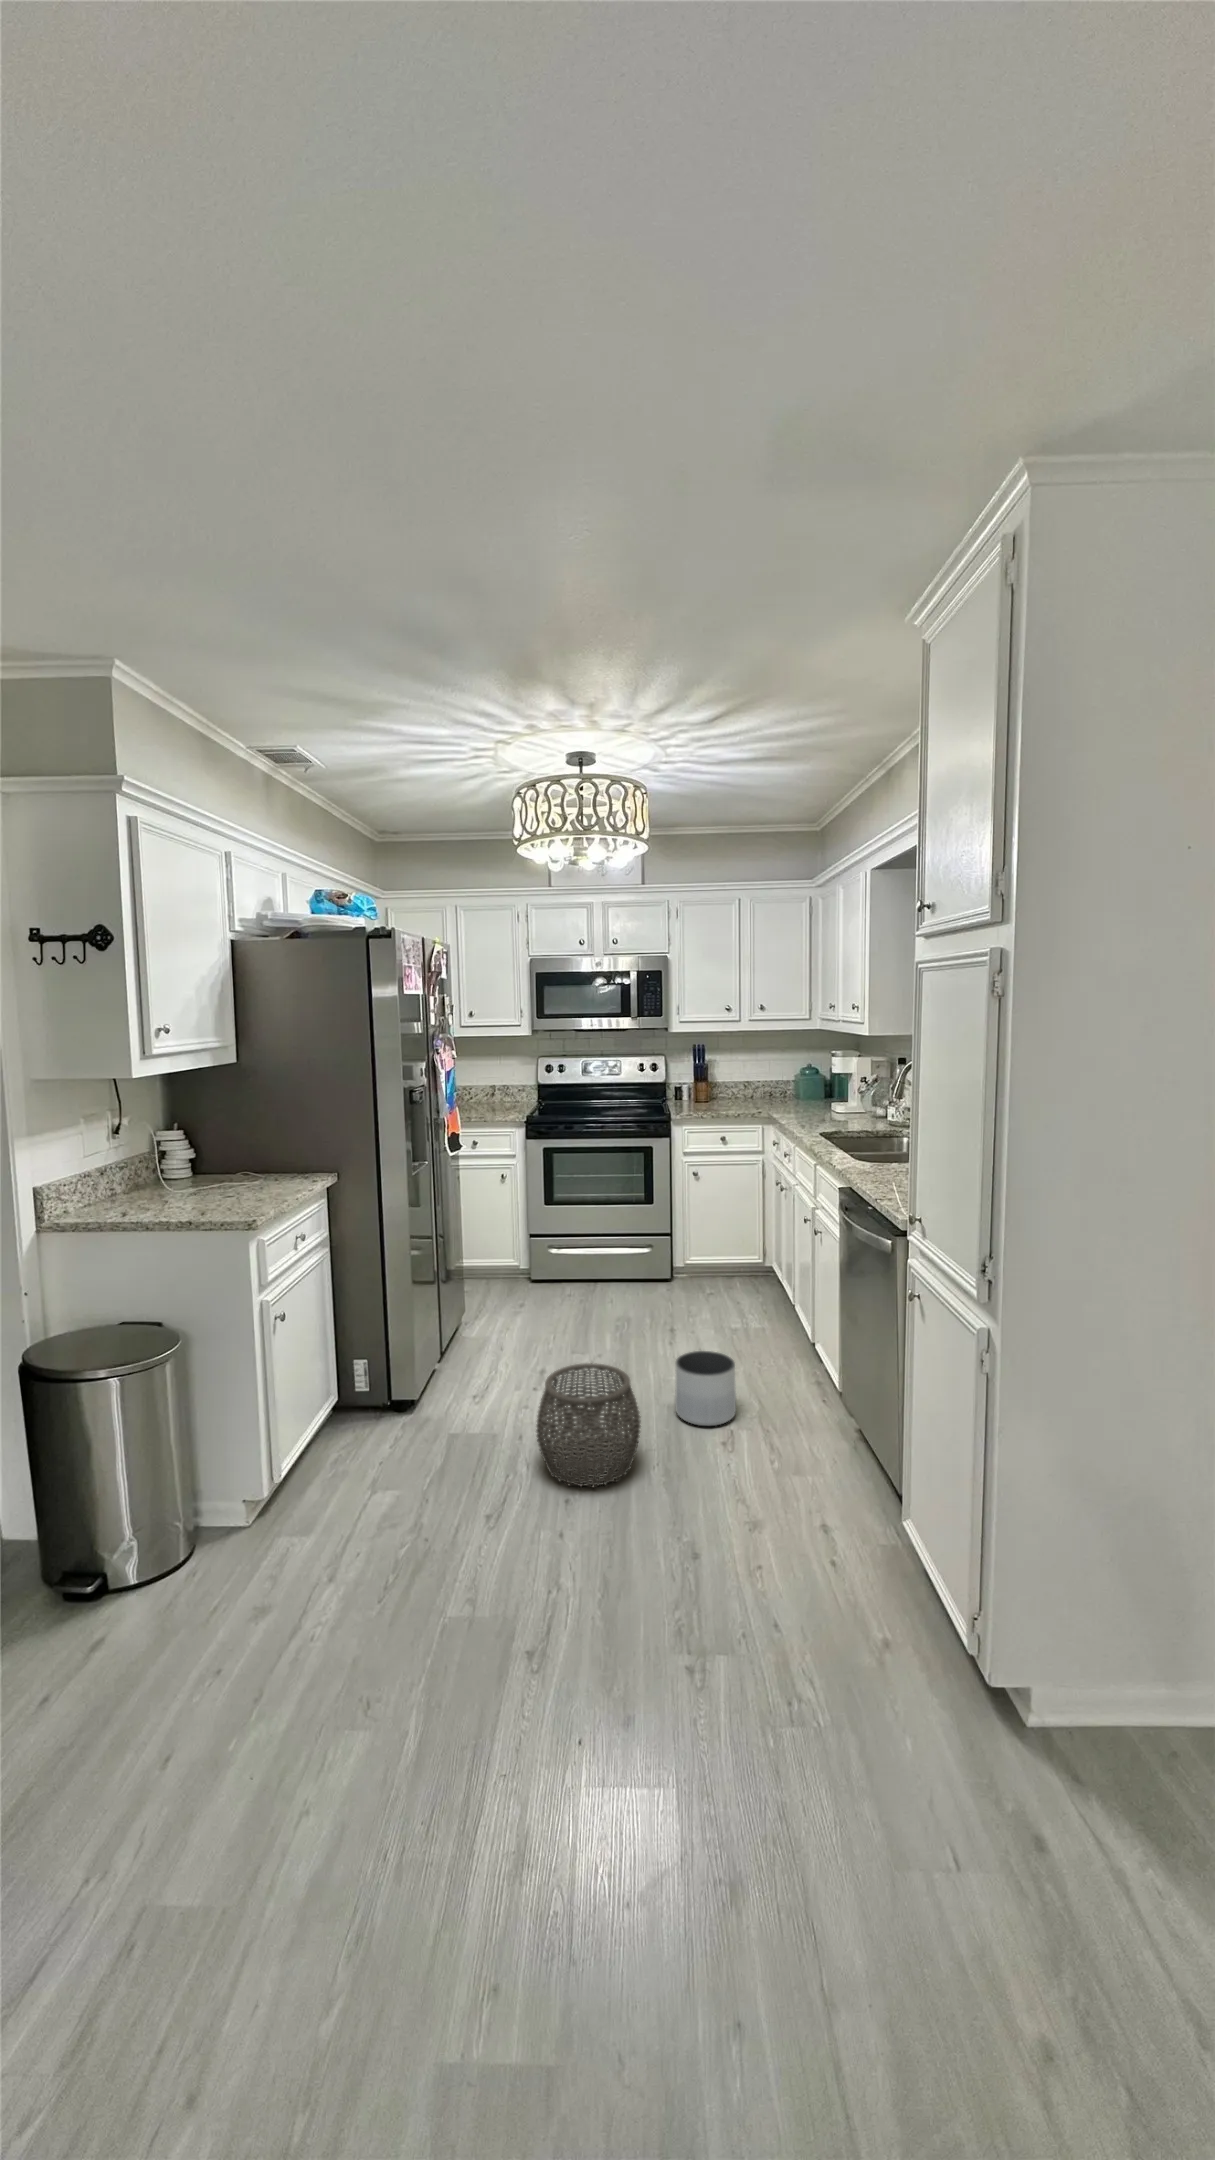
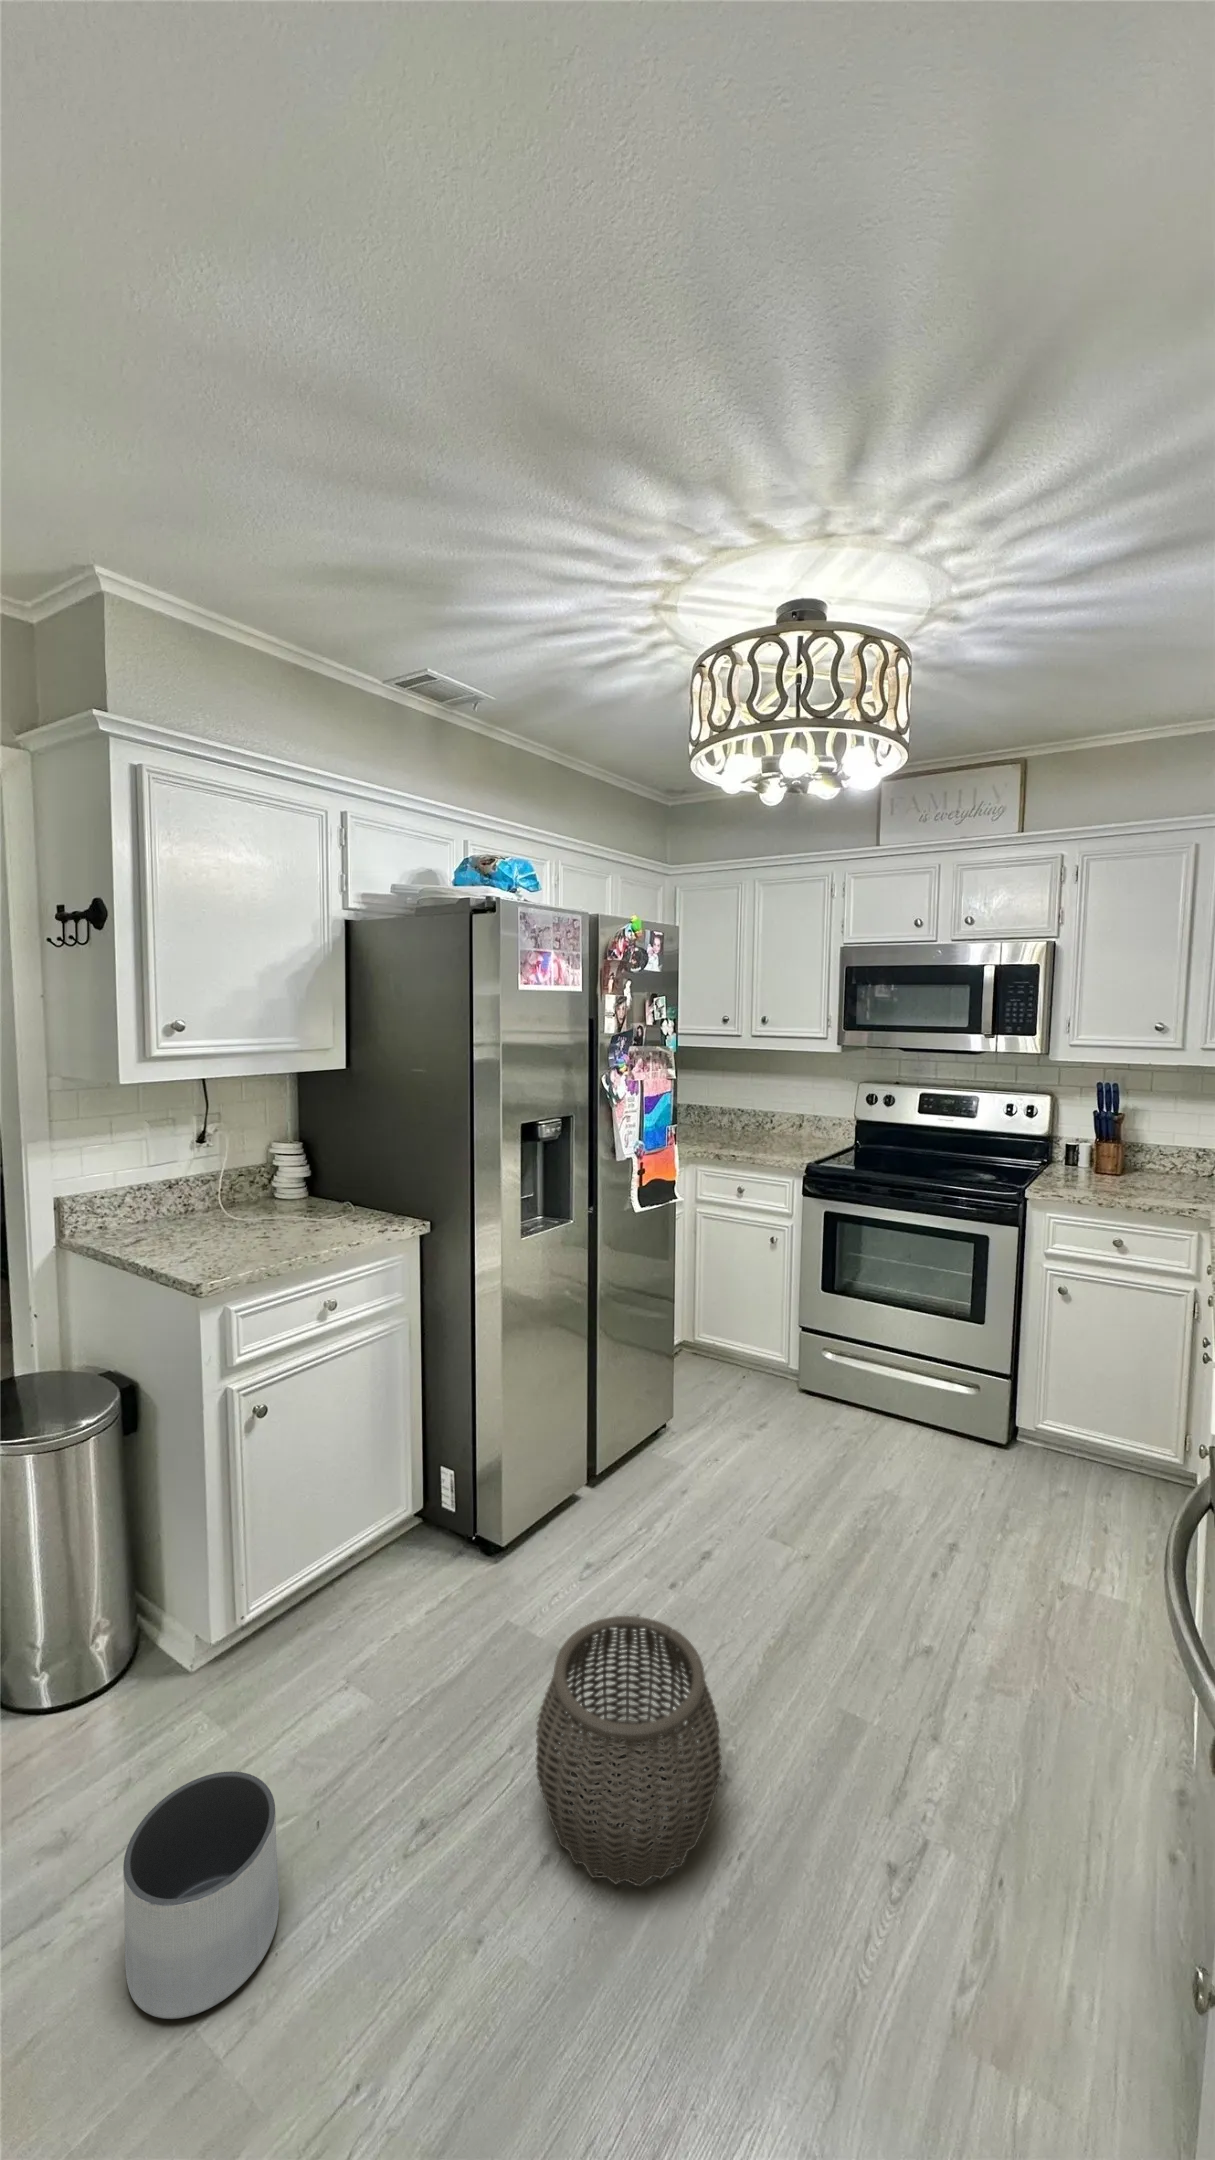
planter: present [675,1351,736,1426] -> present [123,1771,279,2019]

